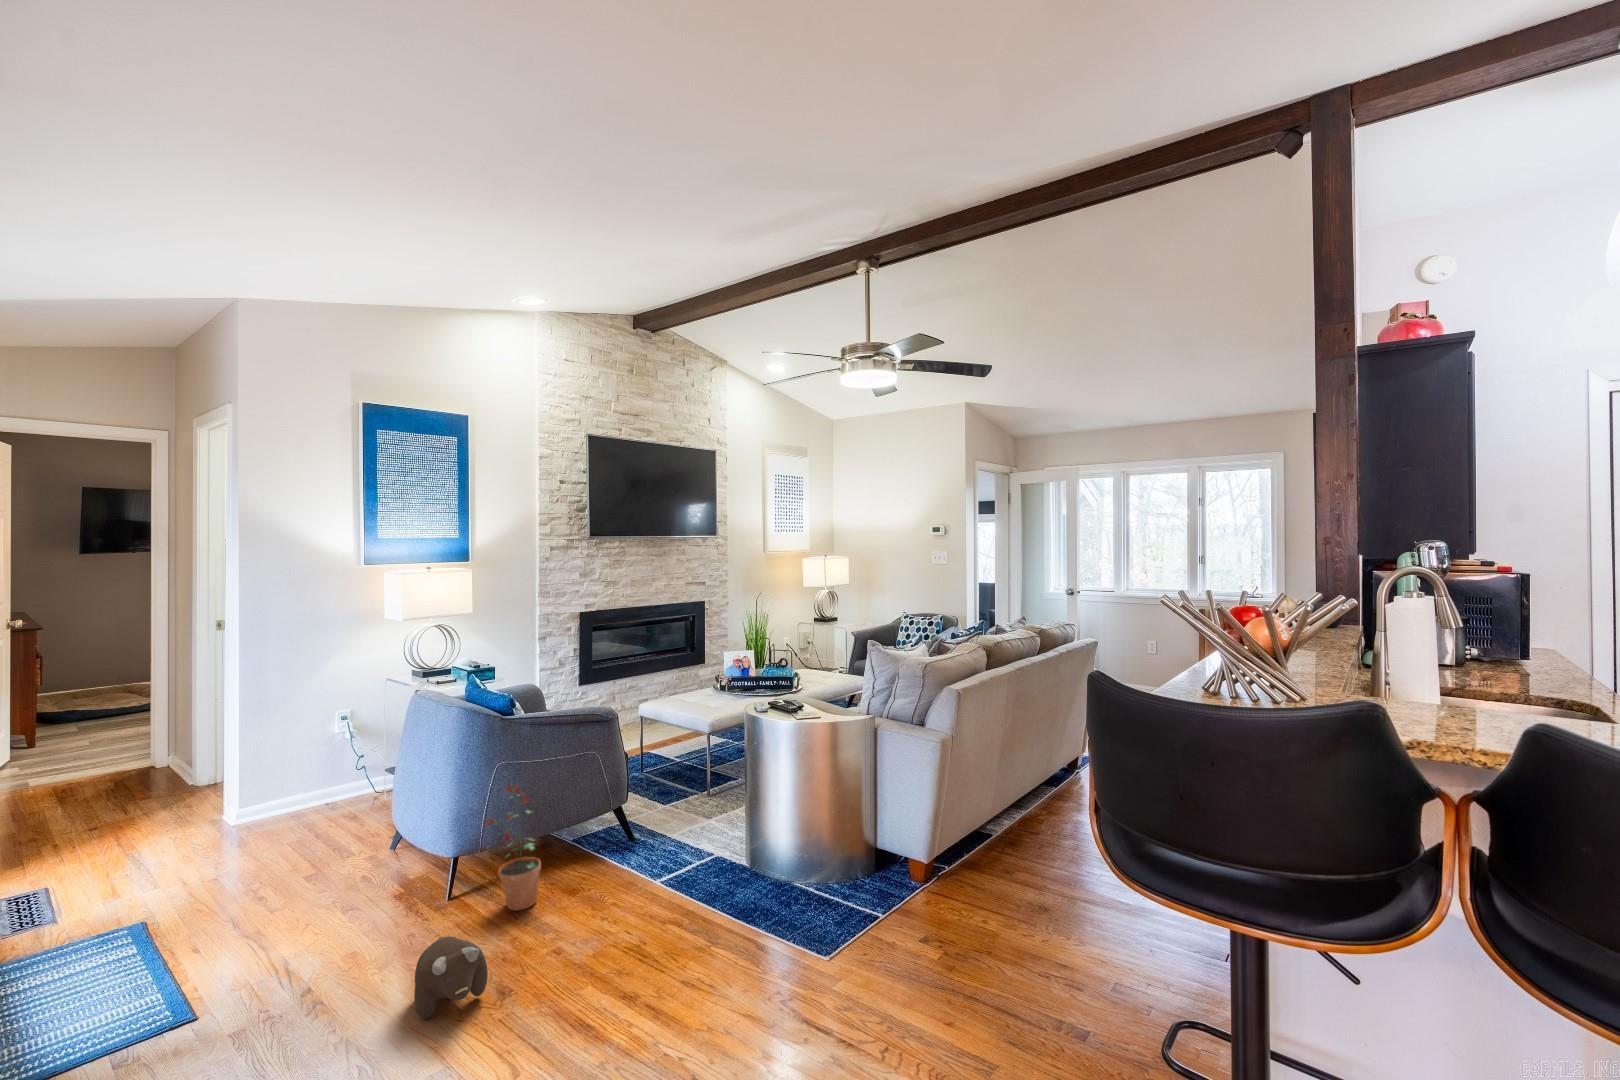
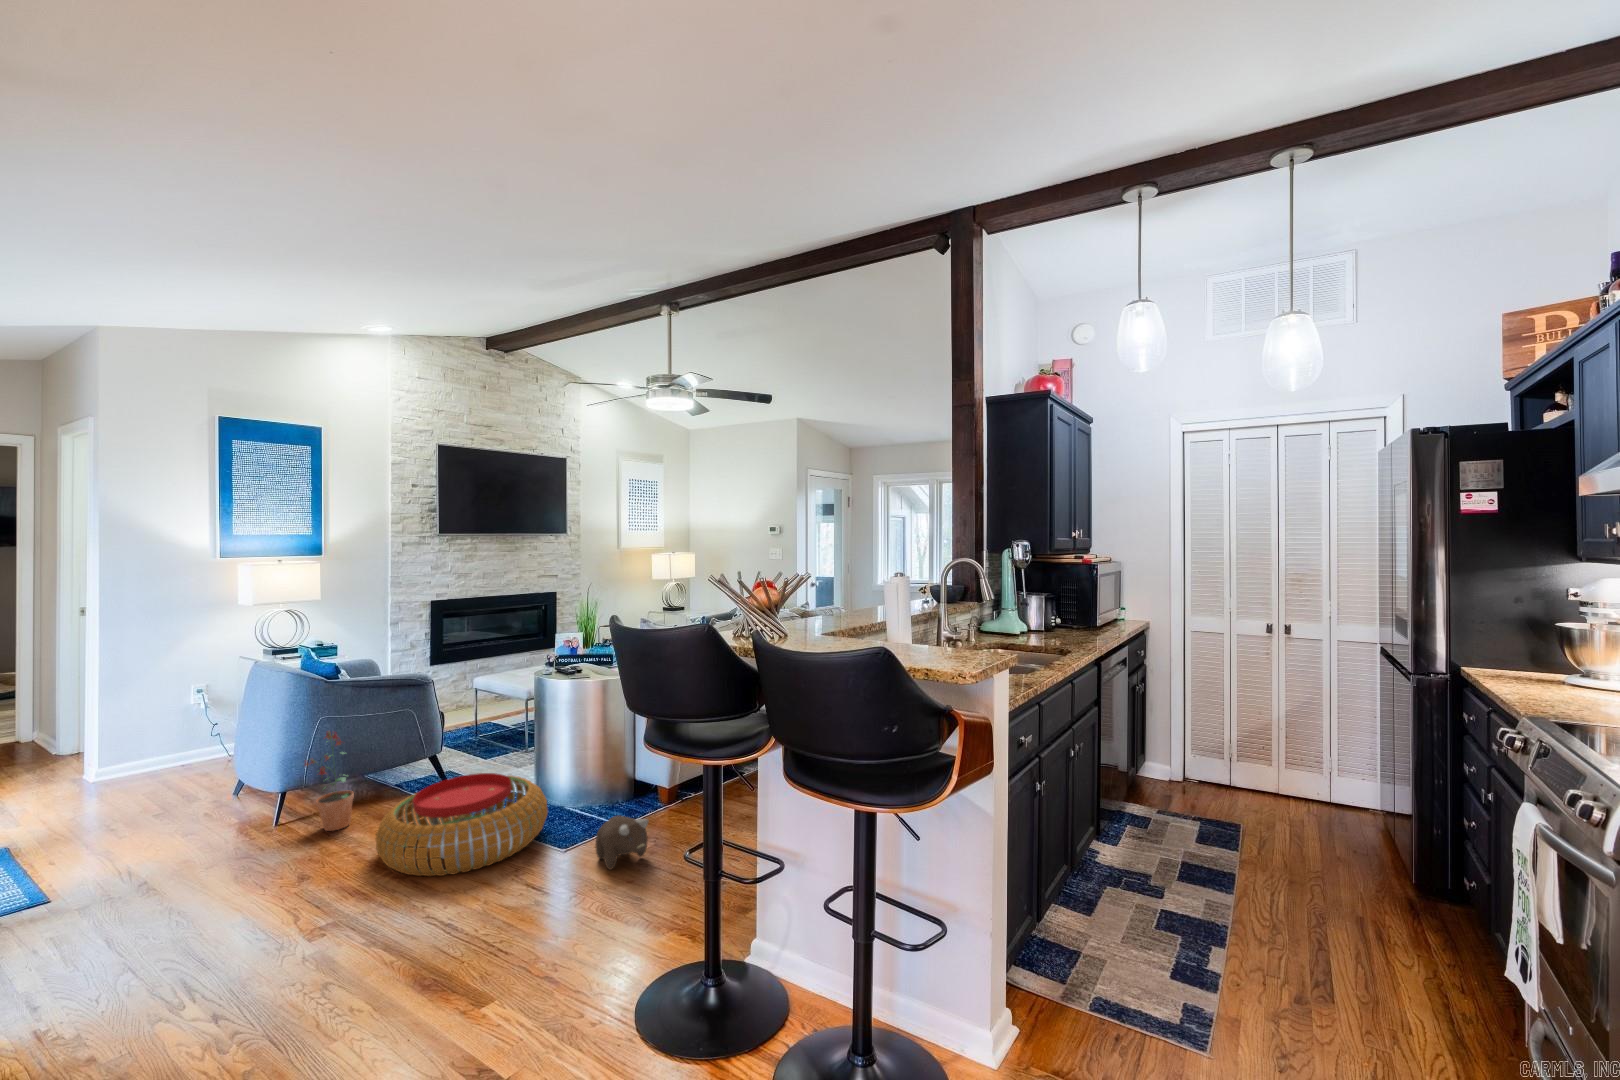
pouf: none [586,844,793,997] -> present [376,773,548,876]
plush toy: present [414,936,488,1019] -> present [596,816,648,870]

